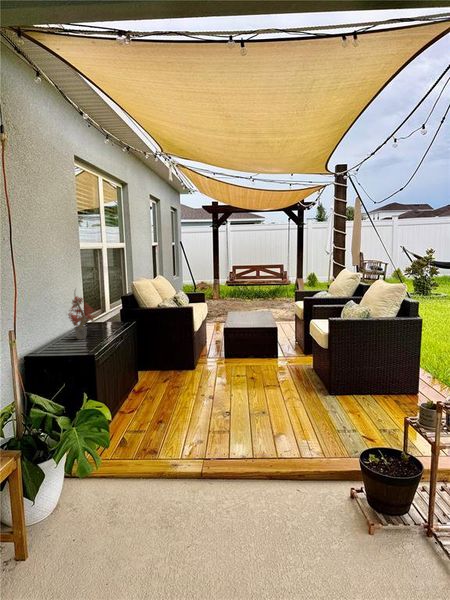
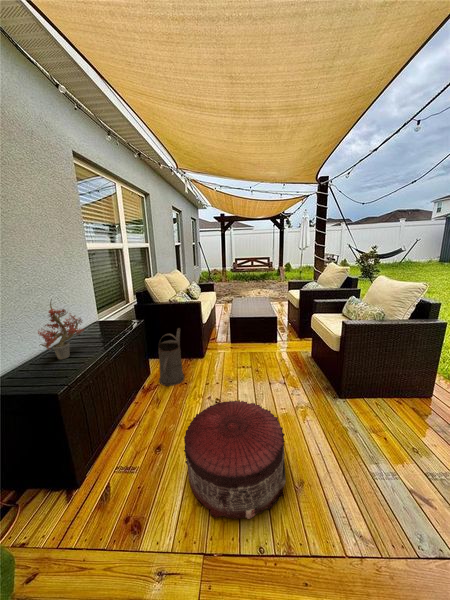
watering can: none [149,335,175,389] -> present [158,328,184,386]
pouf: none [187,377,265,438] -> present [184,401,286,519]

